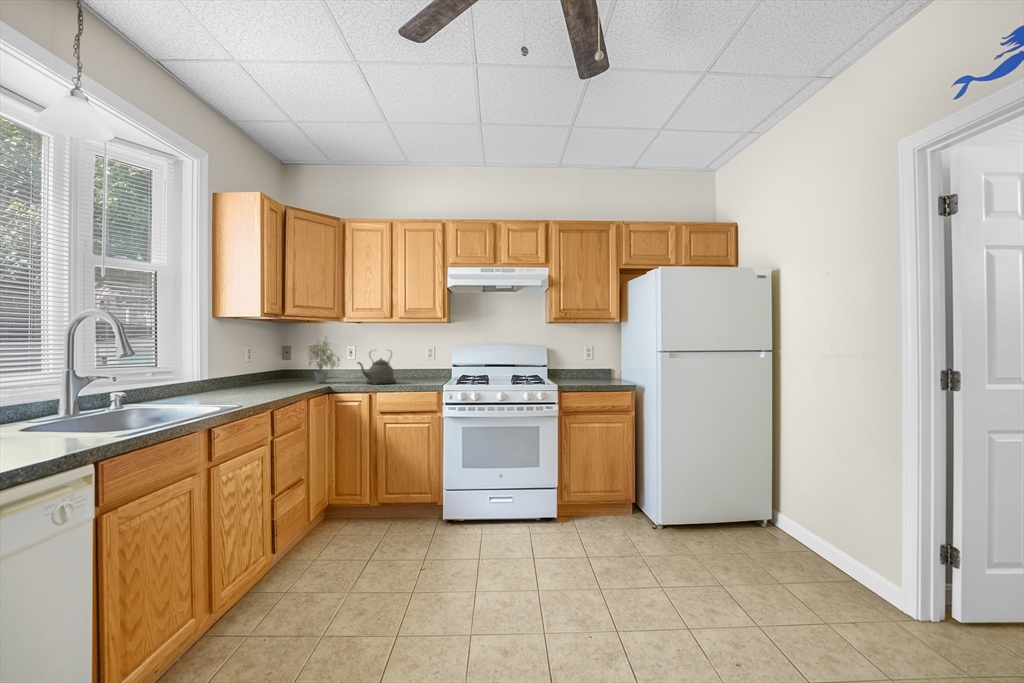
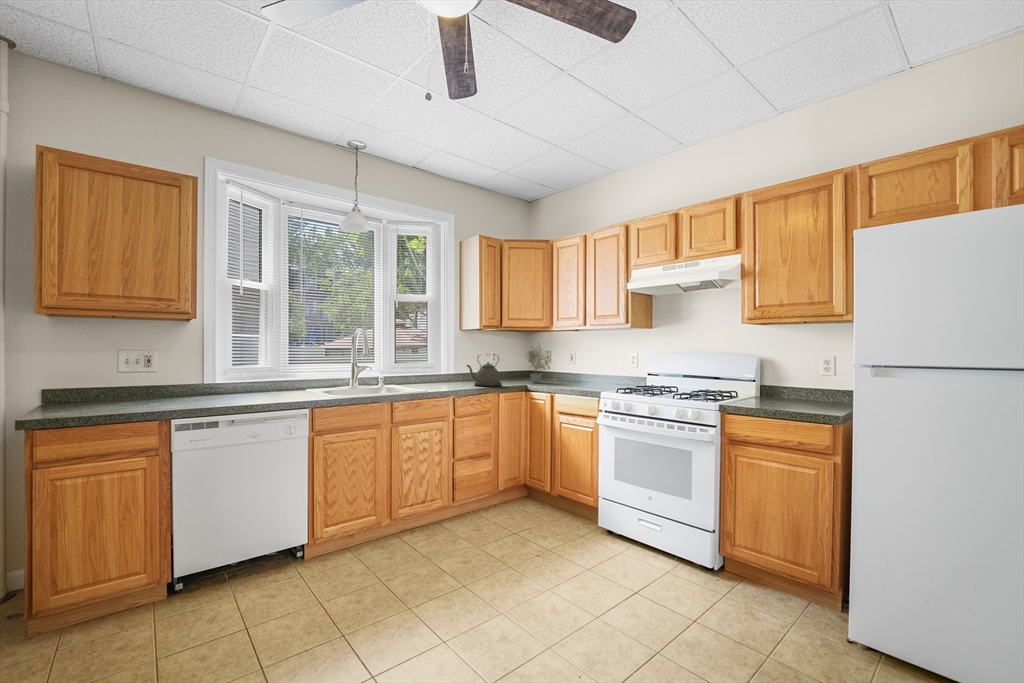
kettle: present [358,352,396,384] -> present [467,356,502,386]

